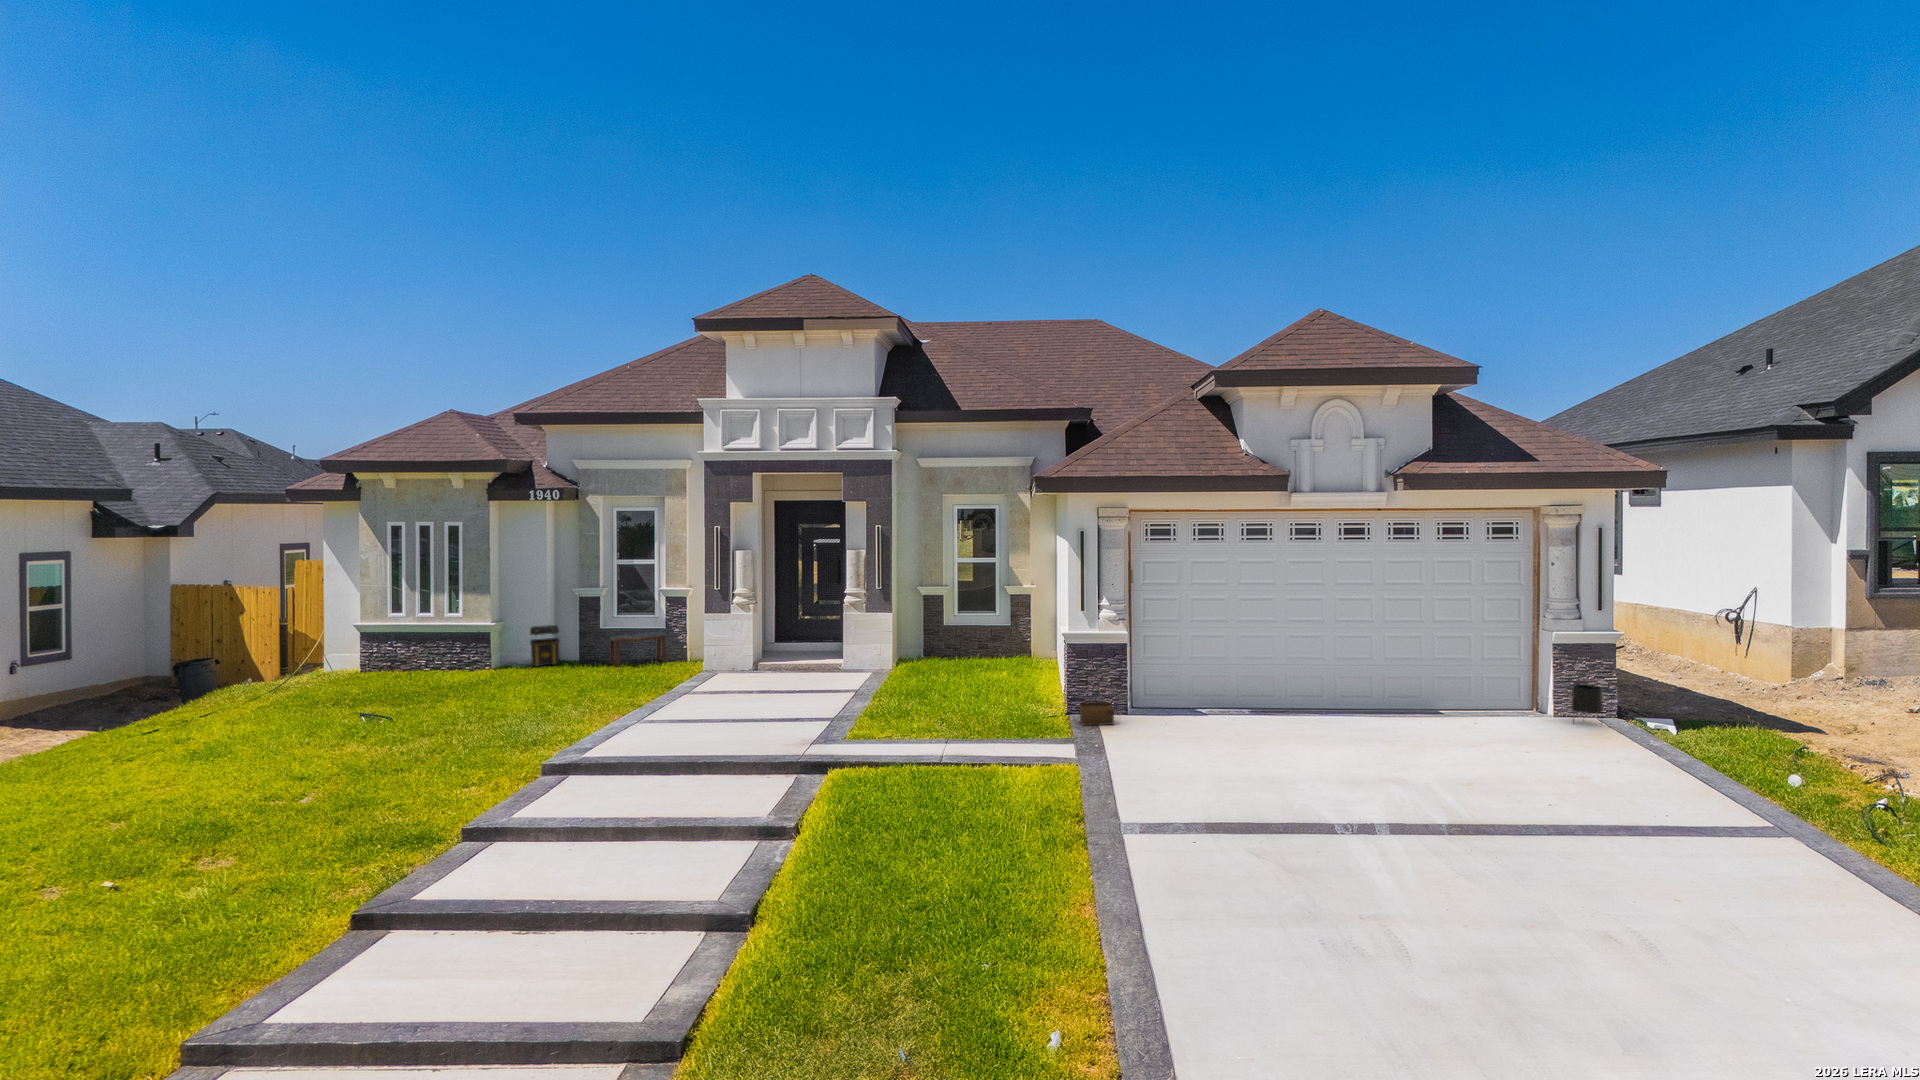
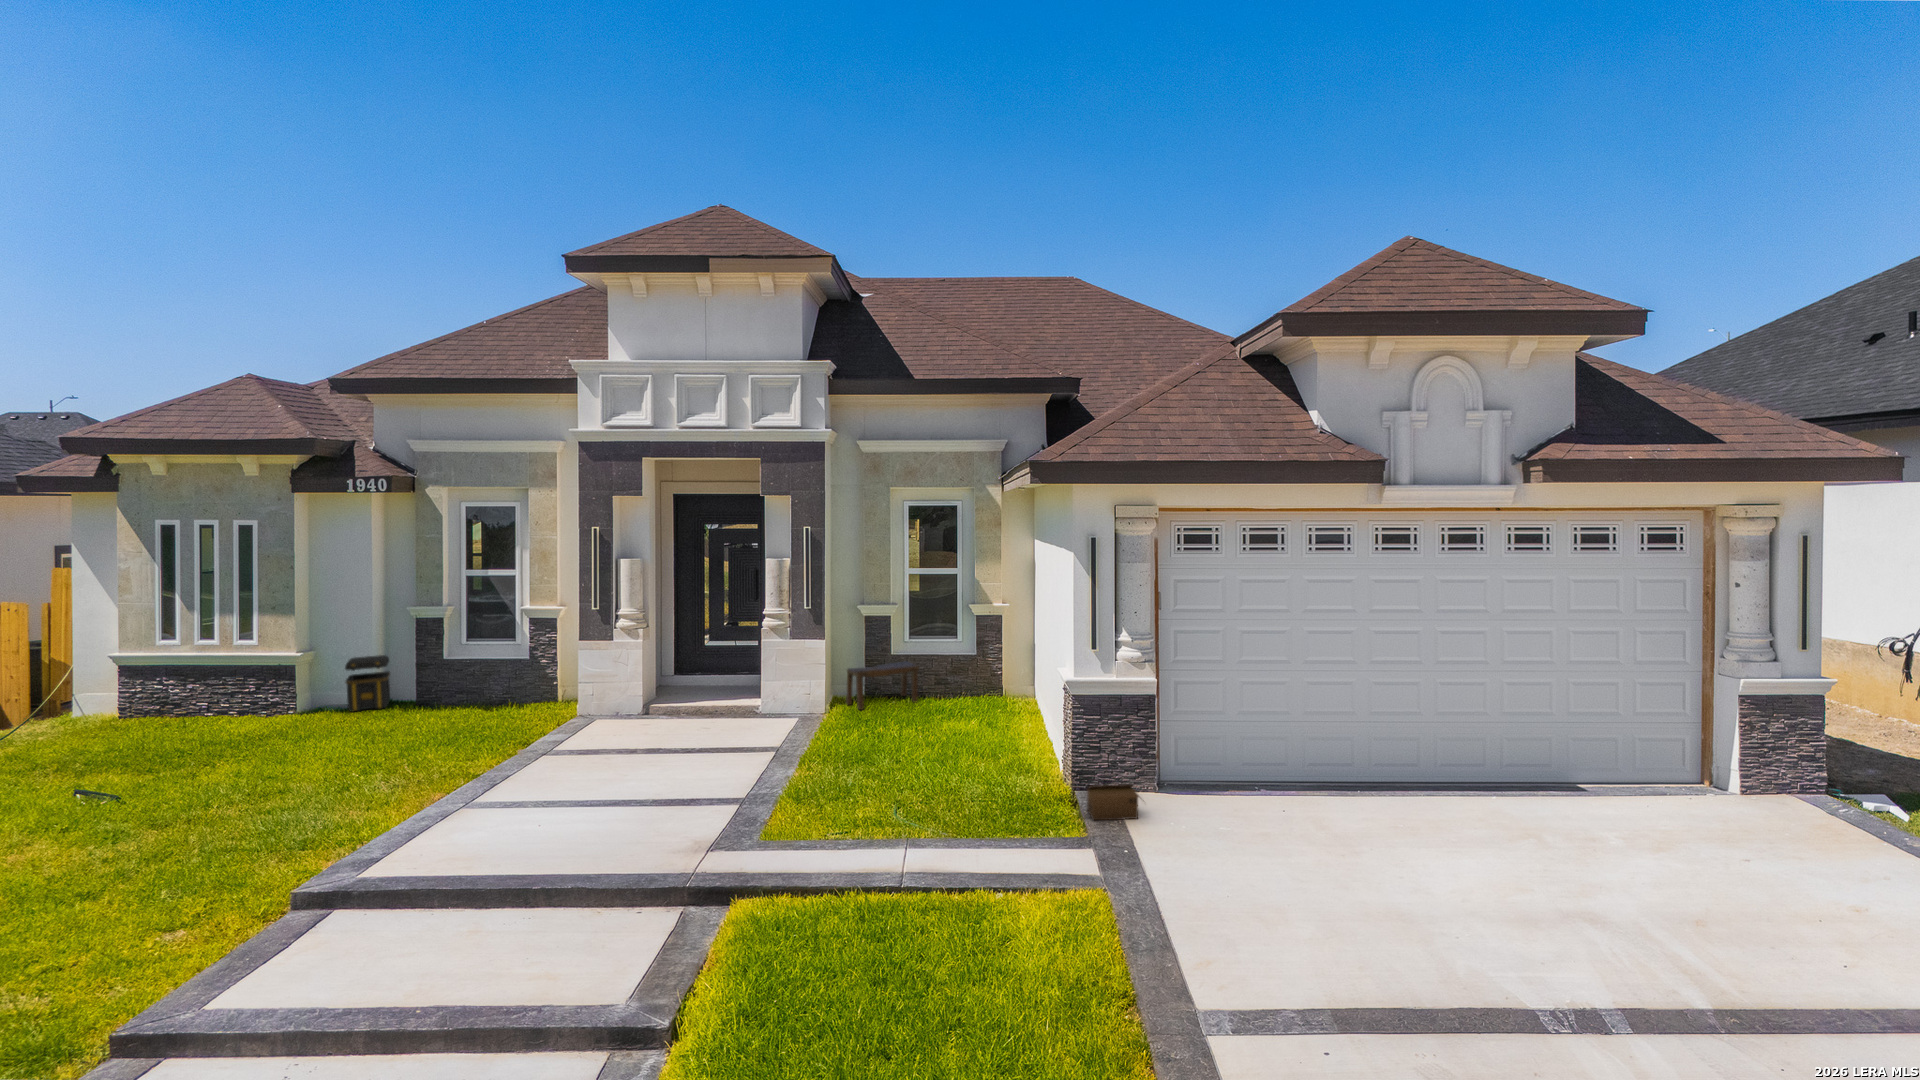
bench: present [610,631,666,667] -> present [846,661,919,710]
planter: present [1571,684,1603,714] -> none [1770,753,1822,815]

